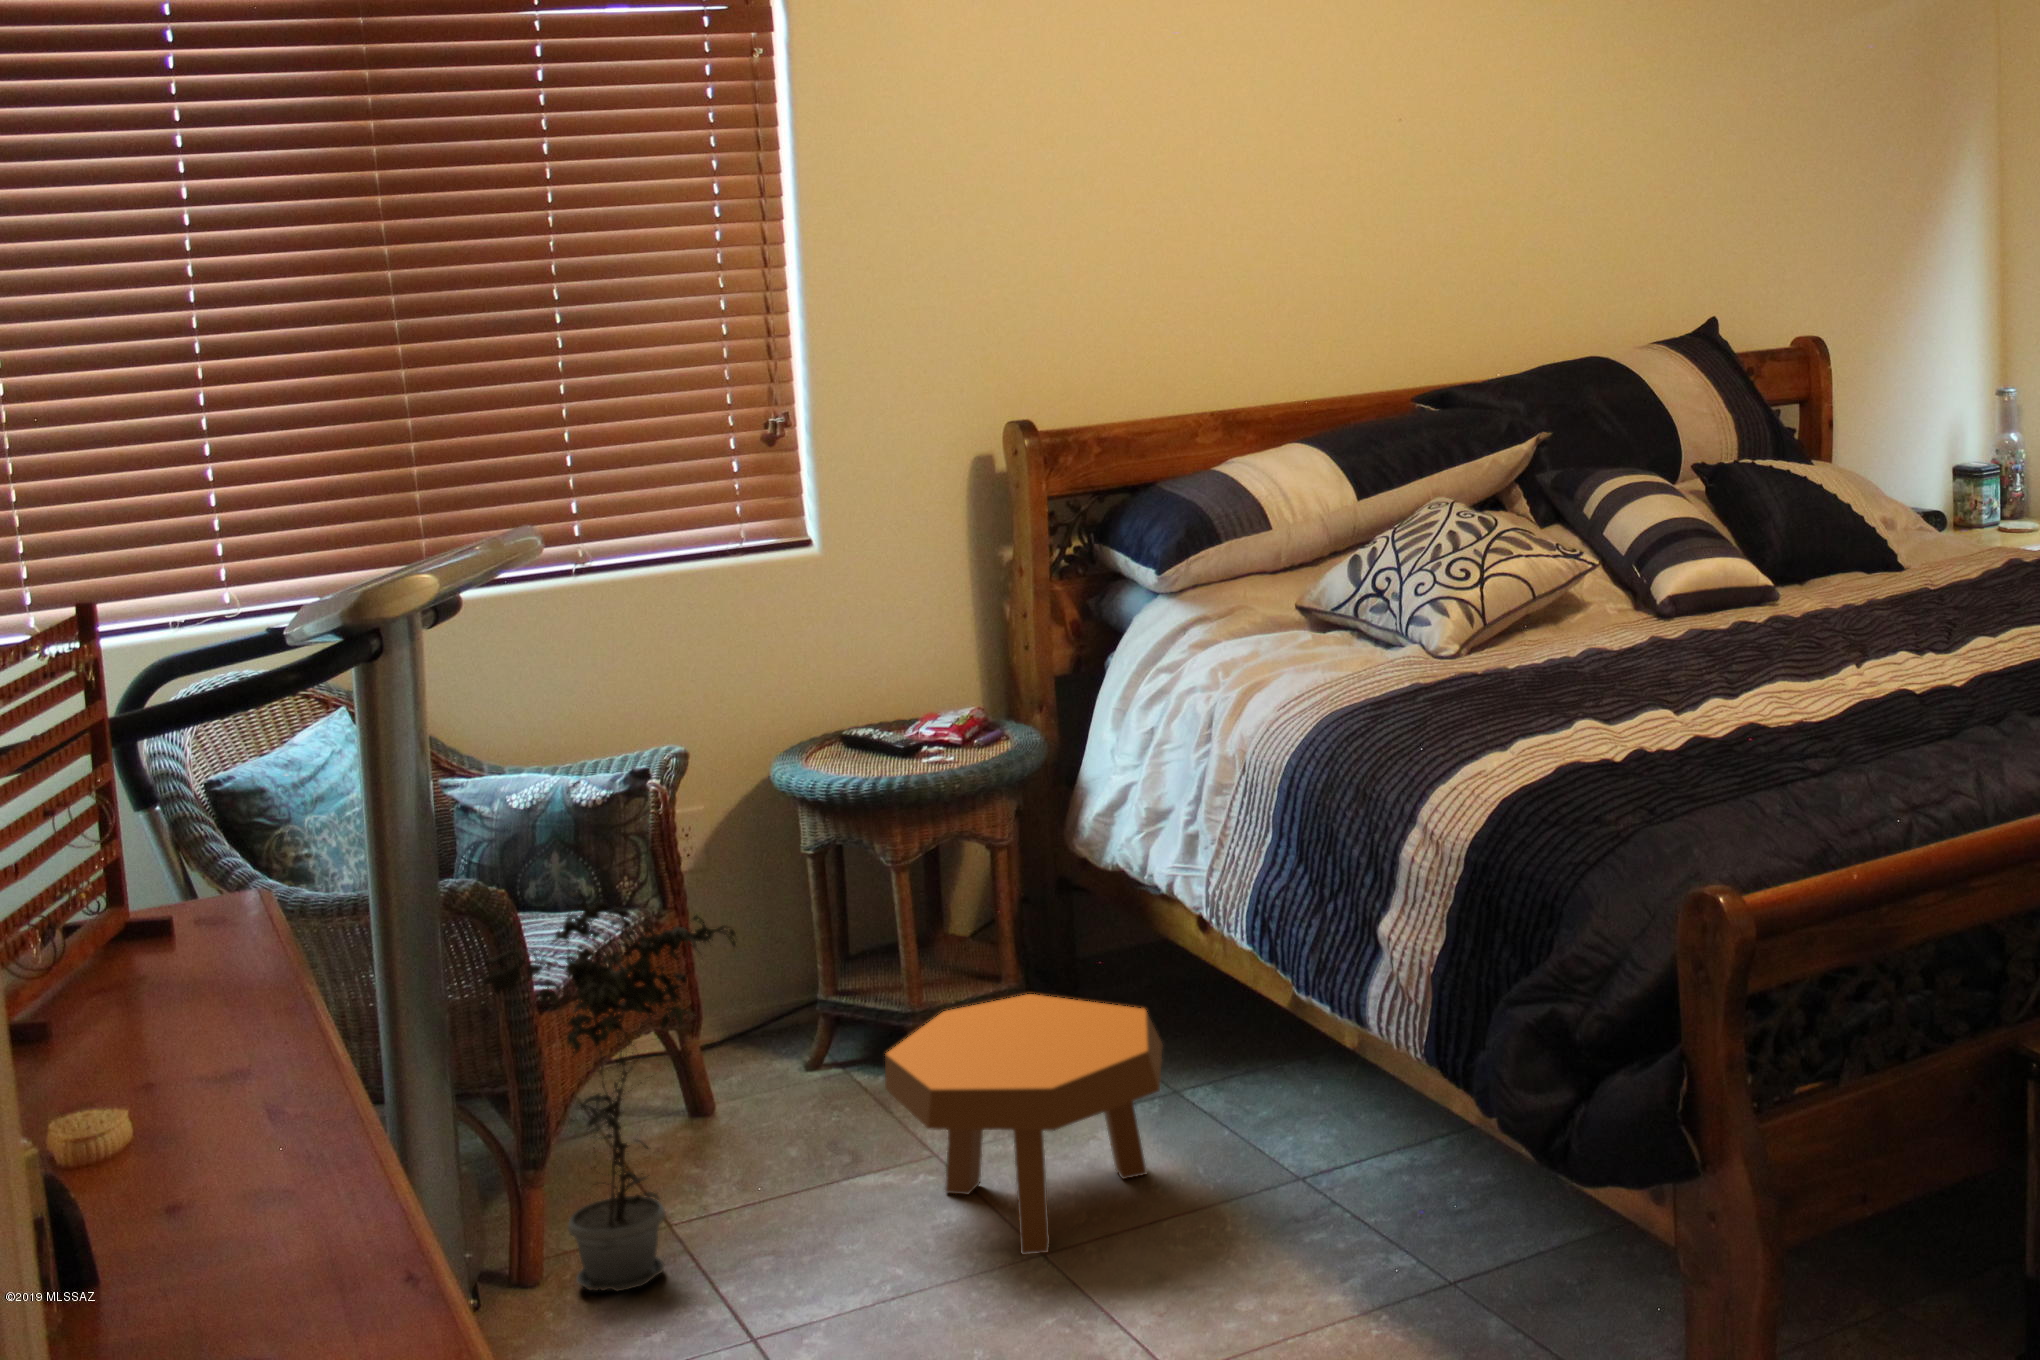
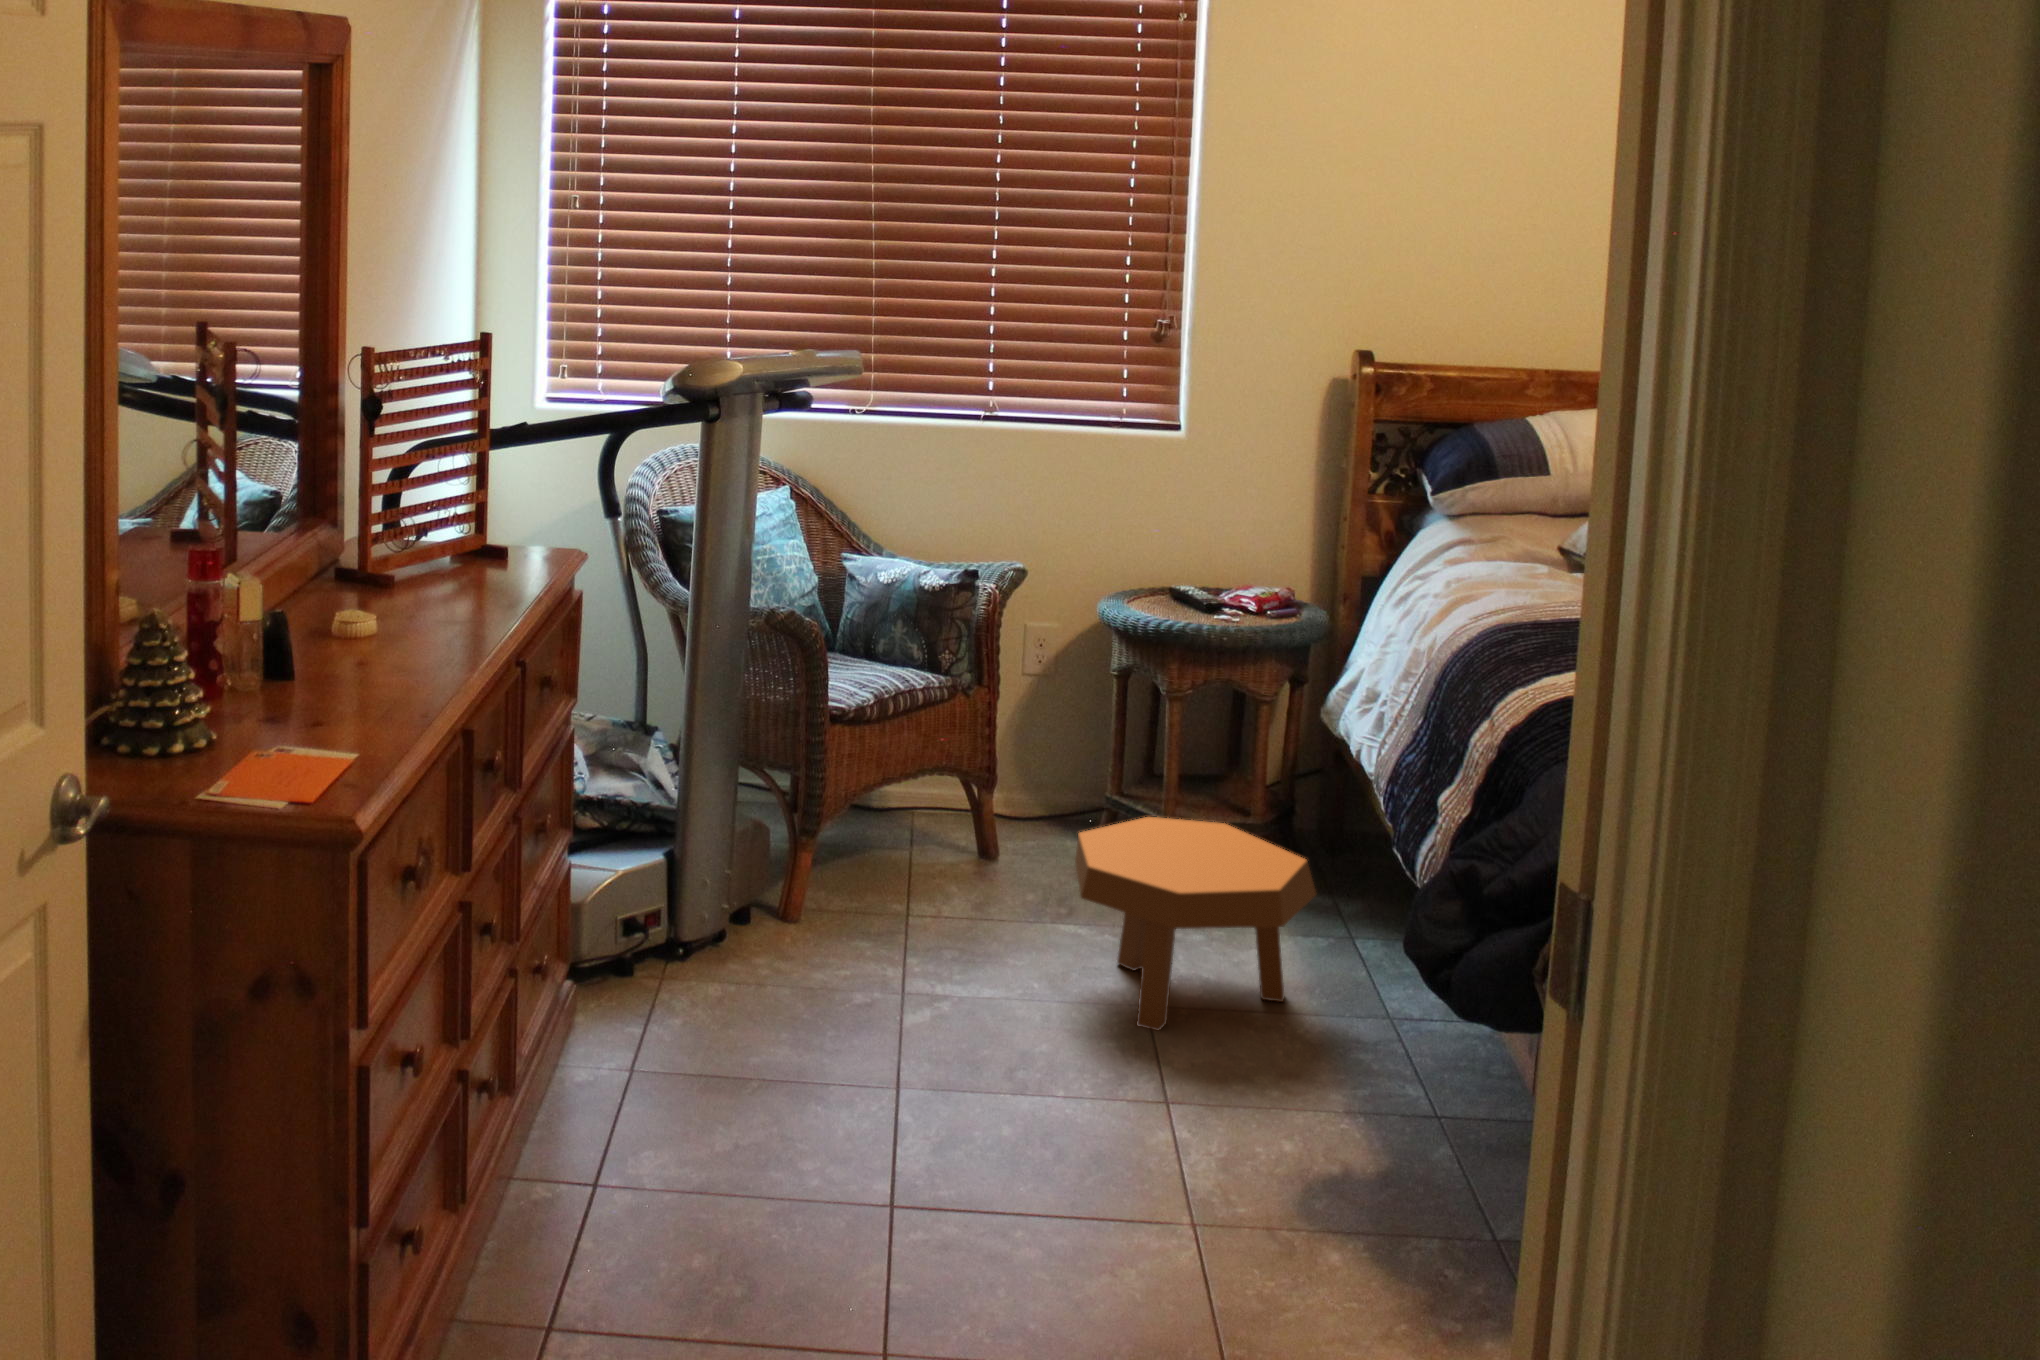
potted plant: present [474,892,736,1292] -> none [763,636,969,953]

